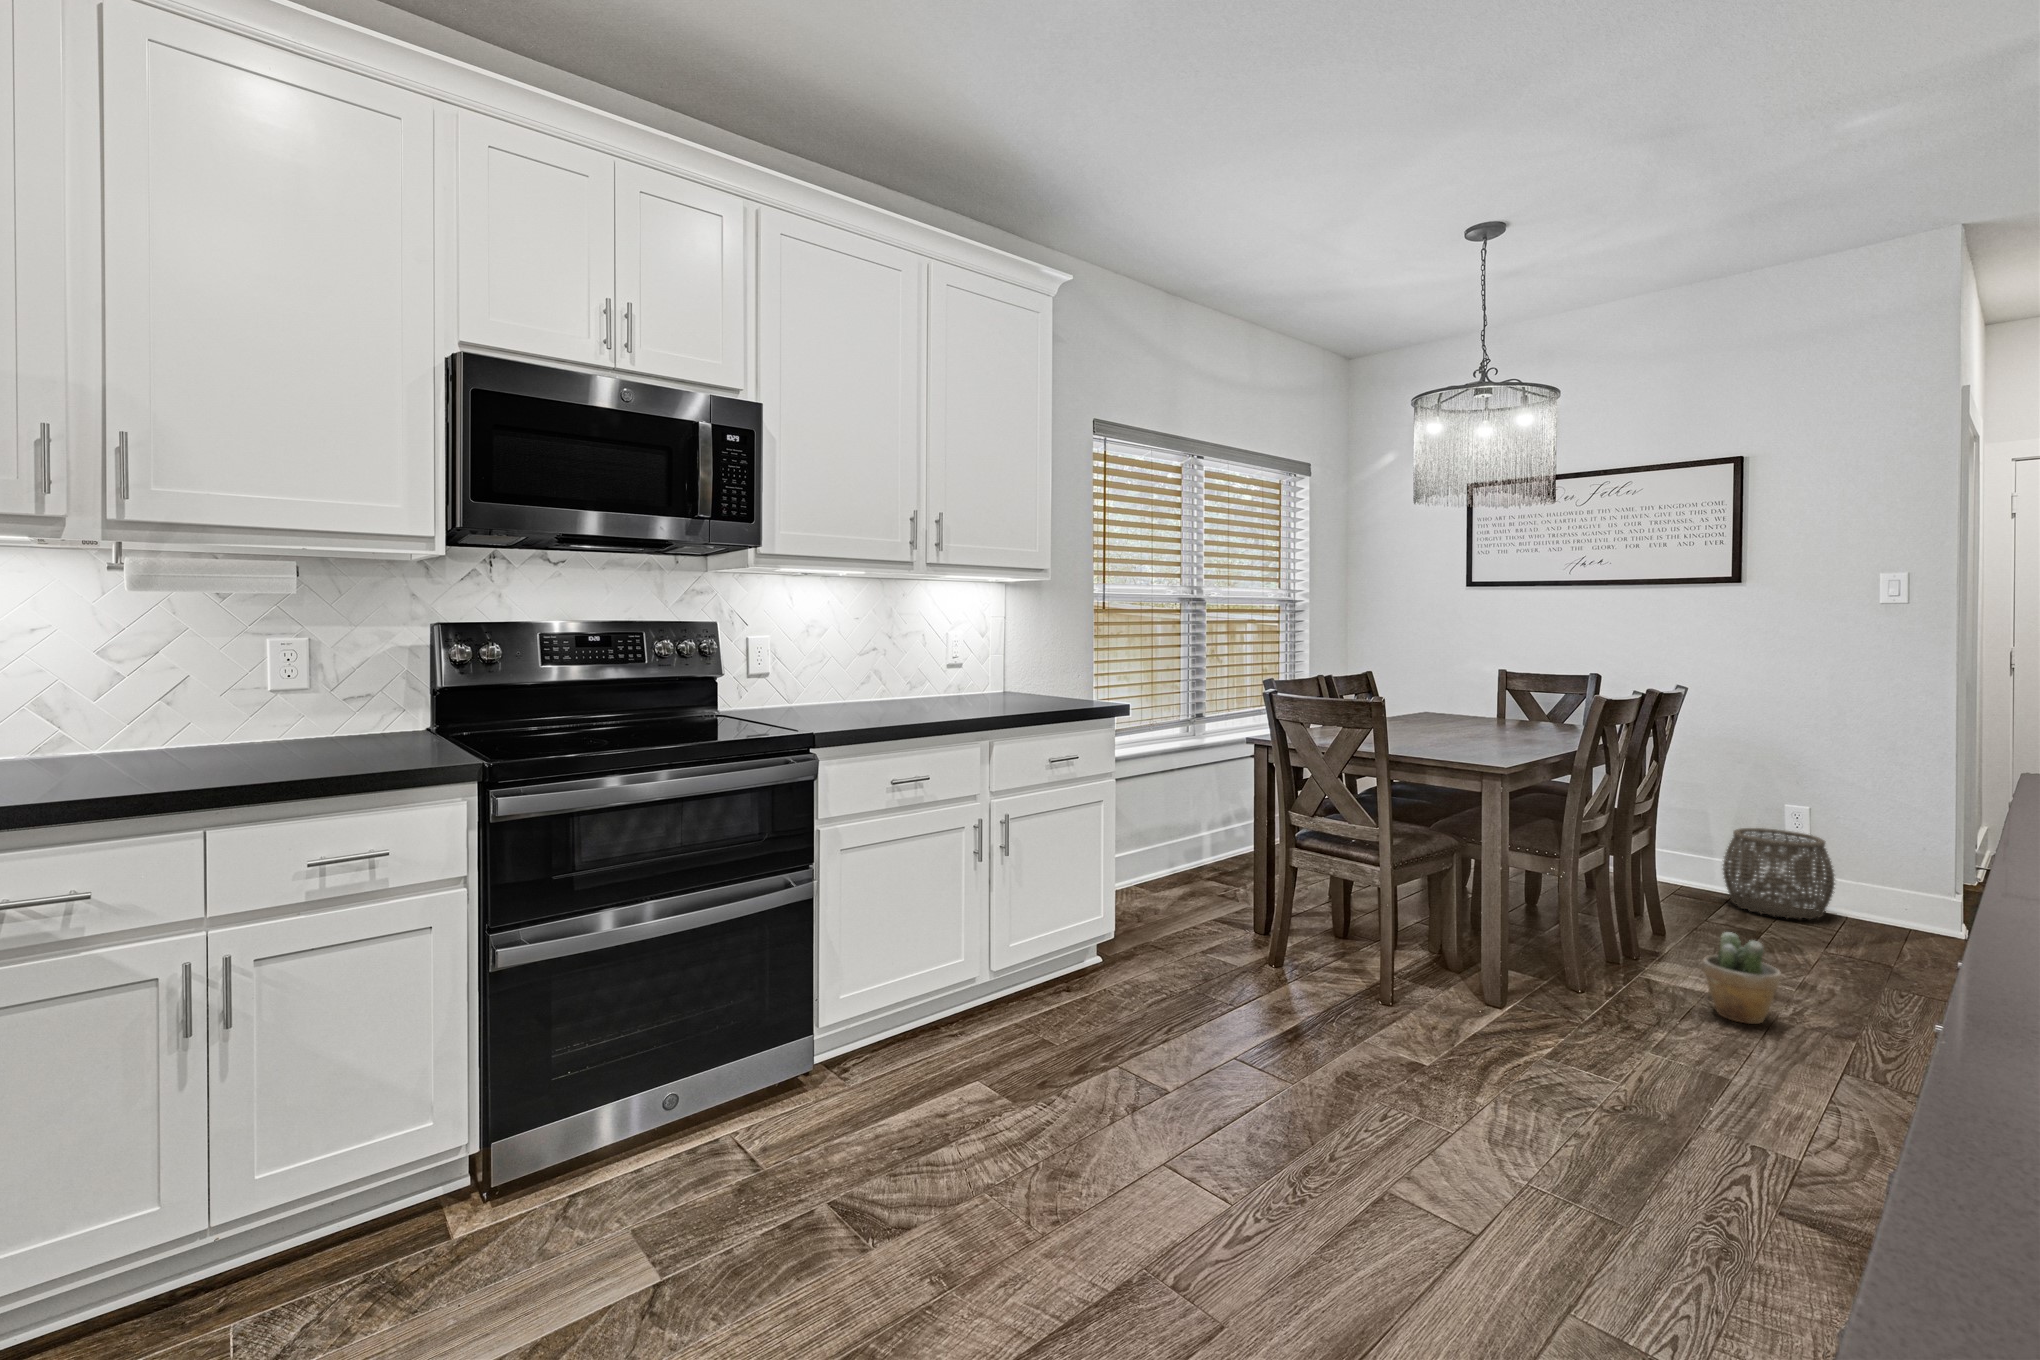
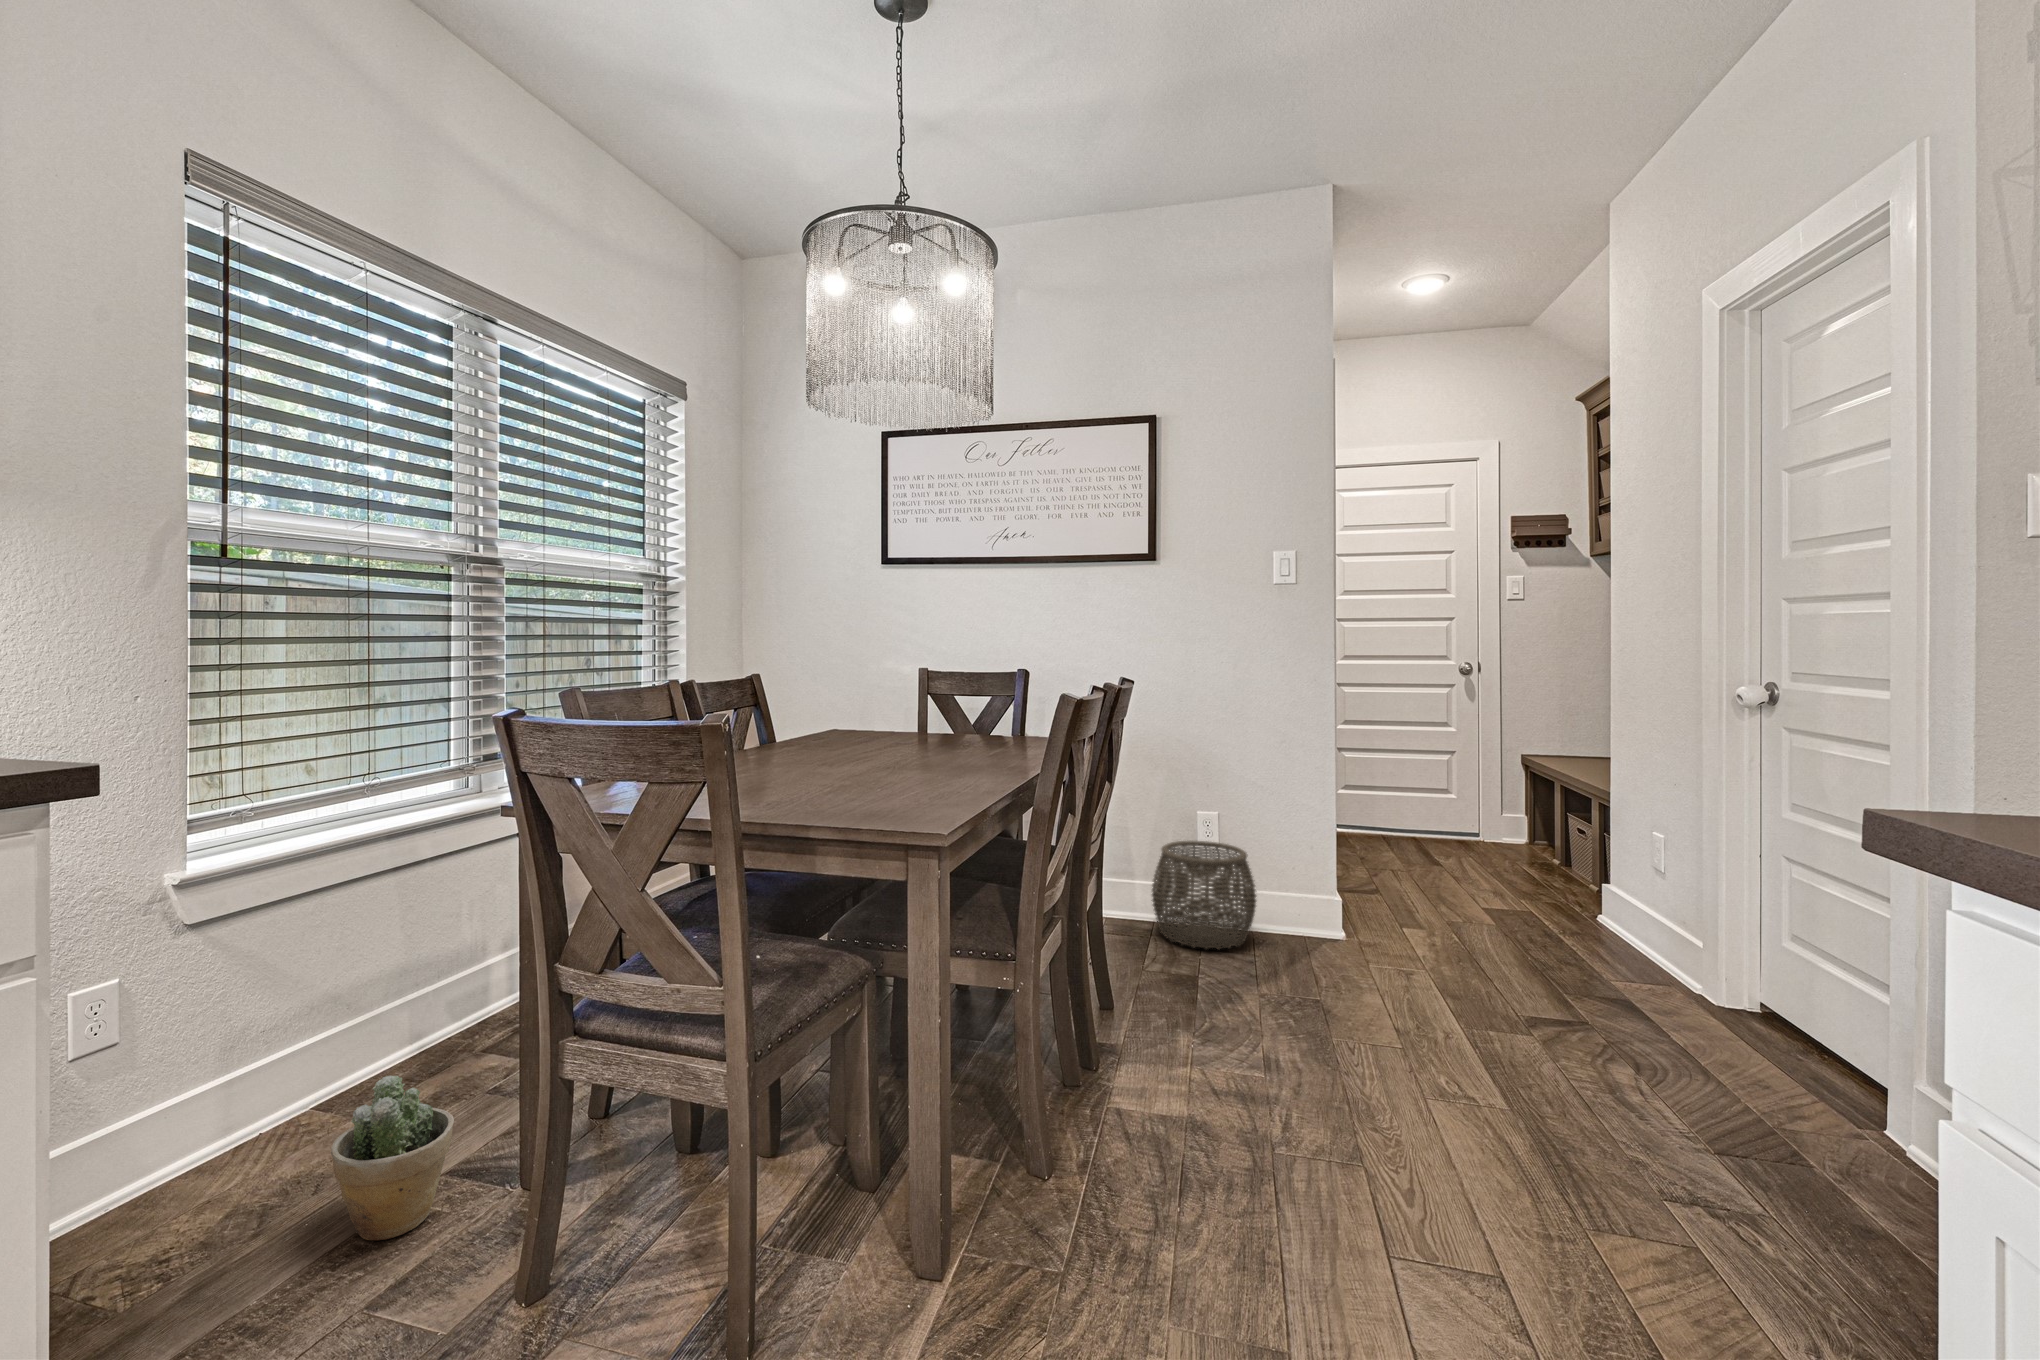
potted plant: present [1703,932,1780,1024] -> present [331,1076,454,1240]

